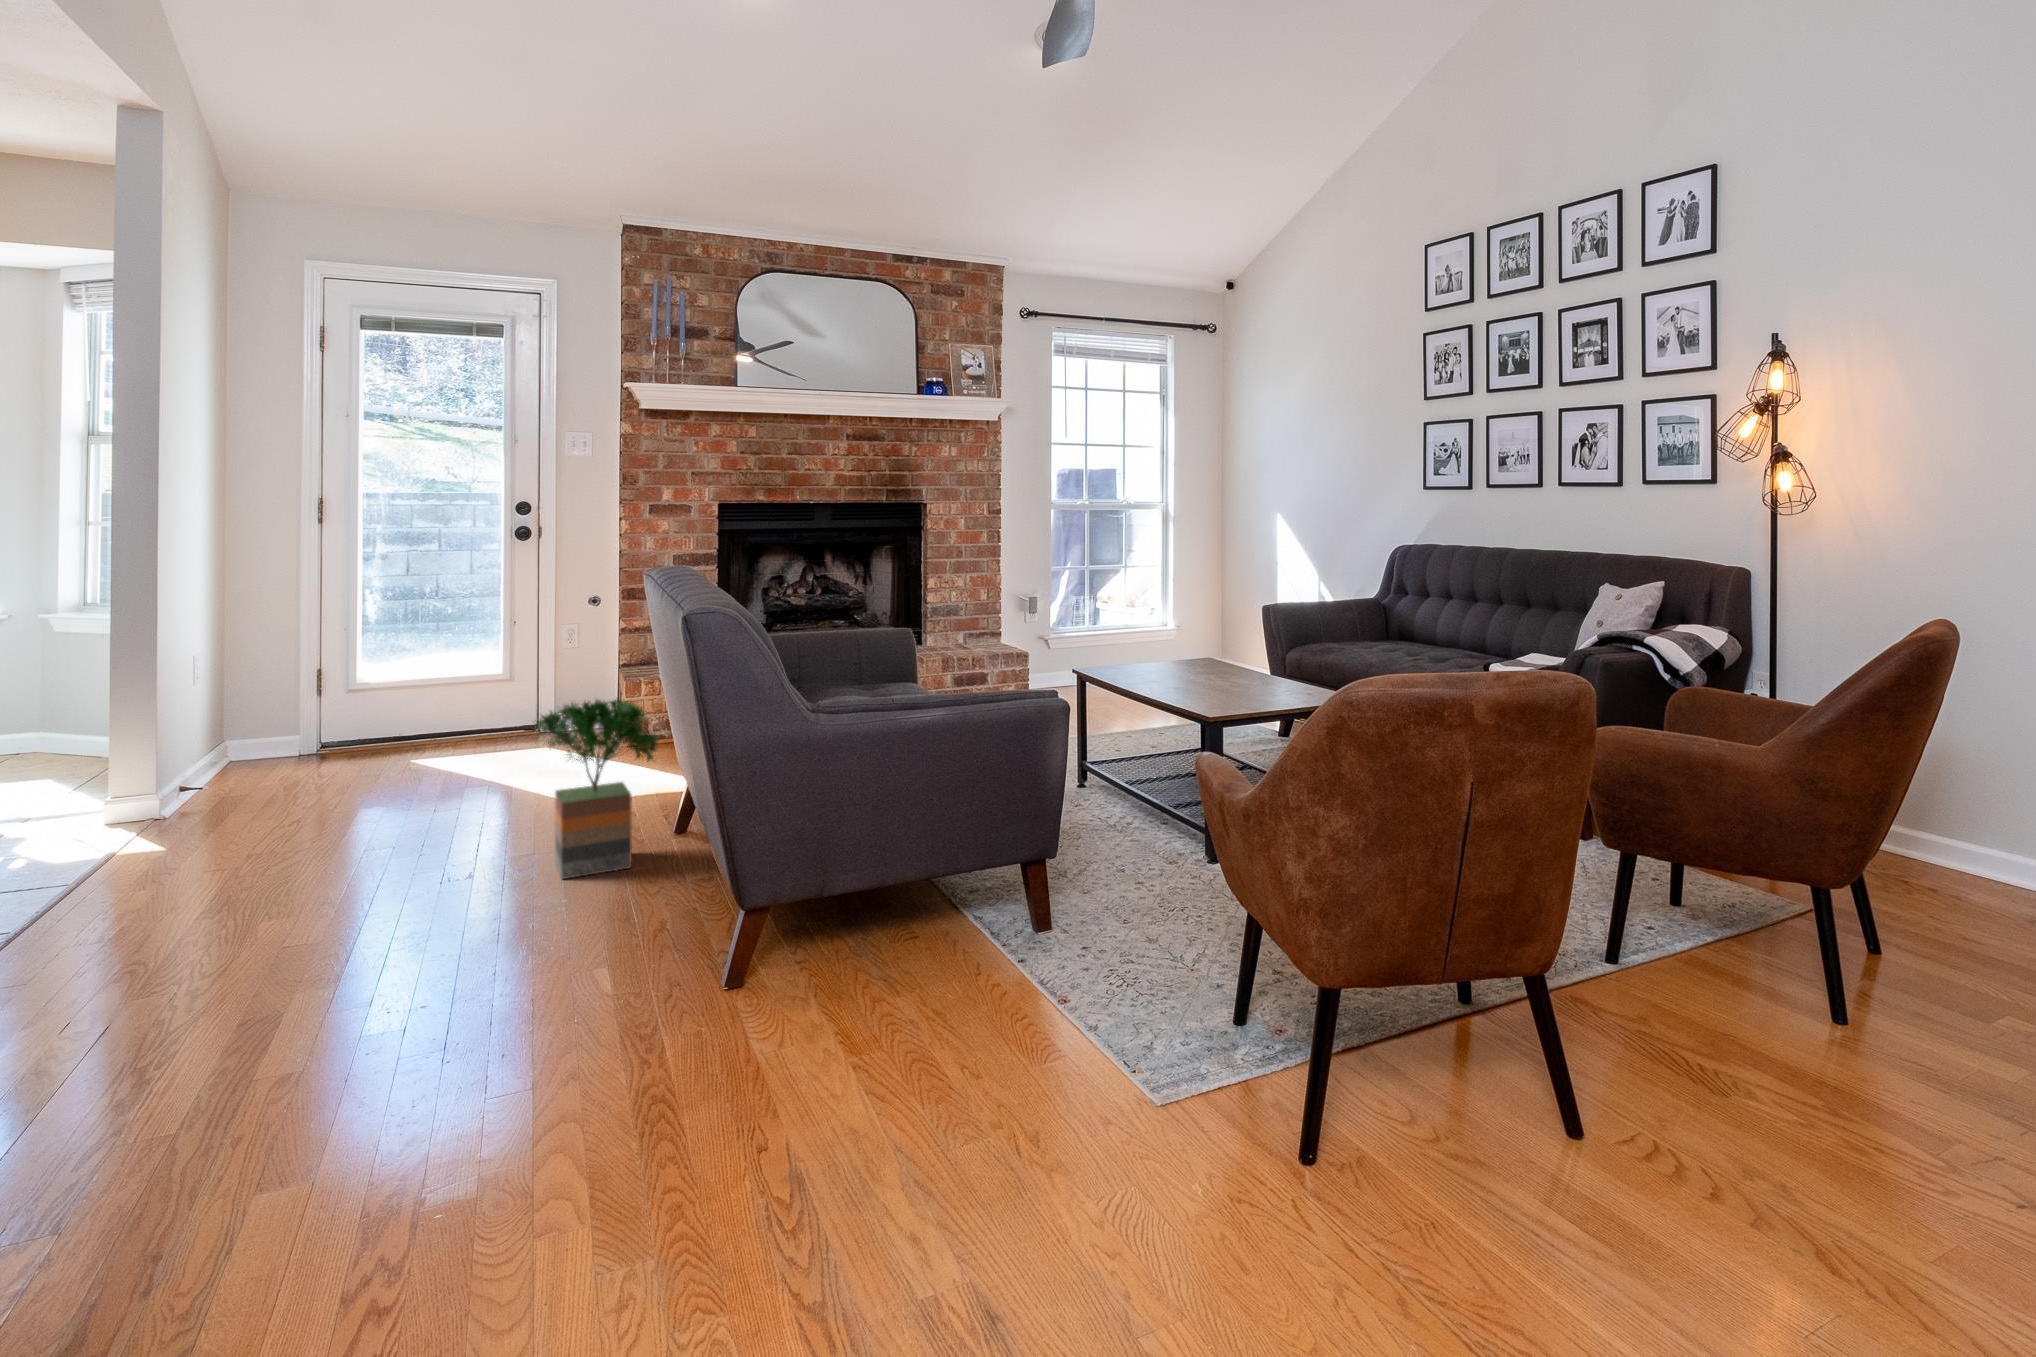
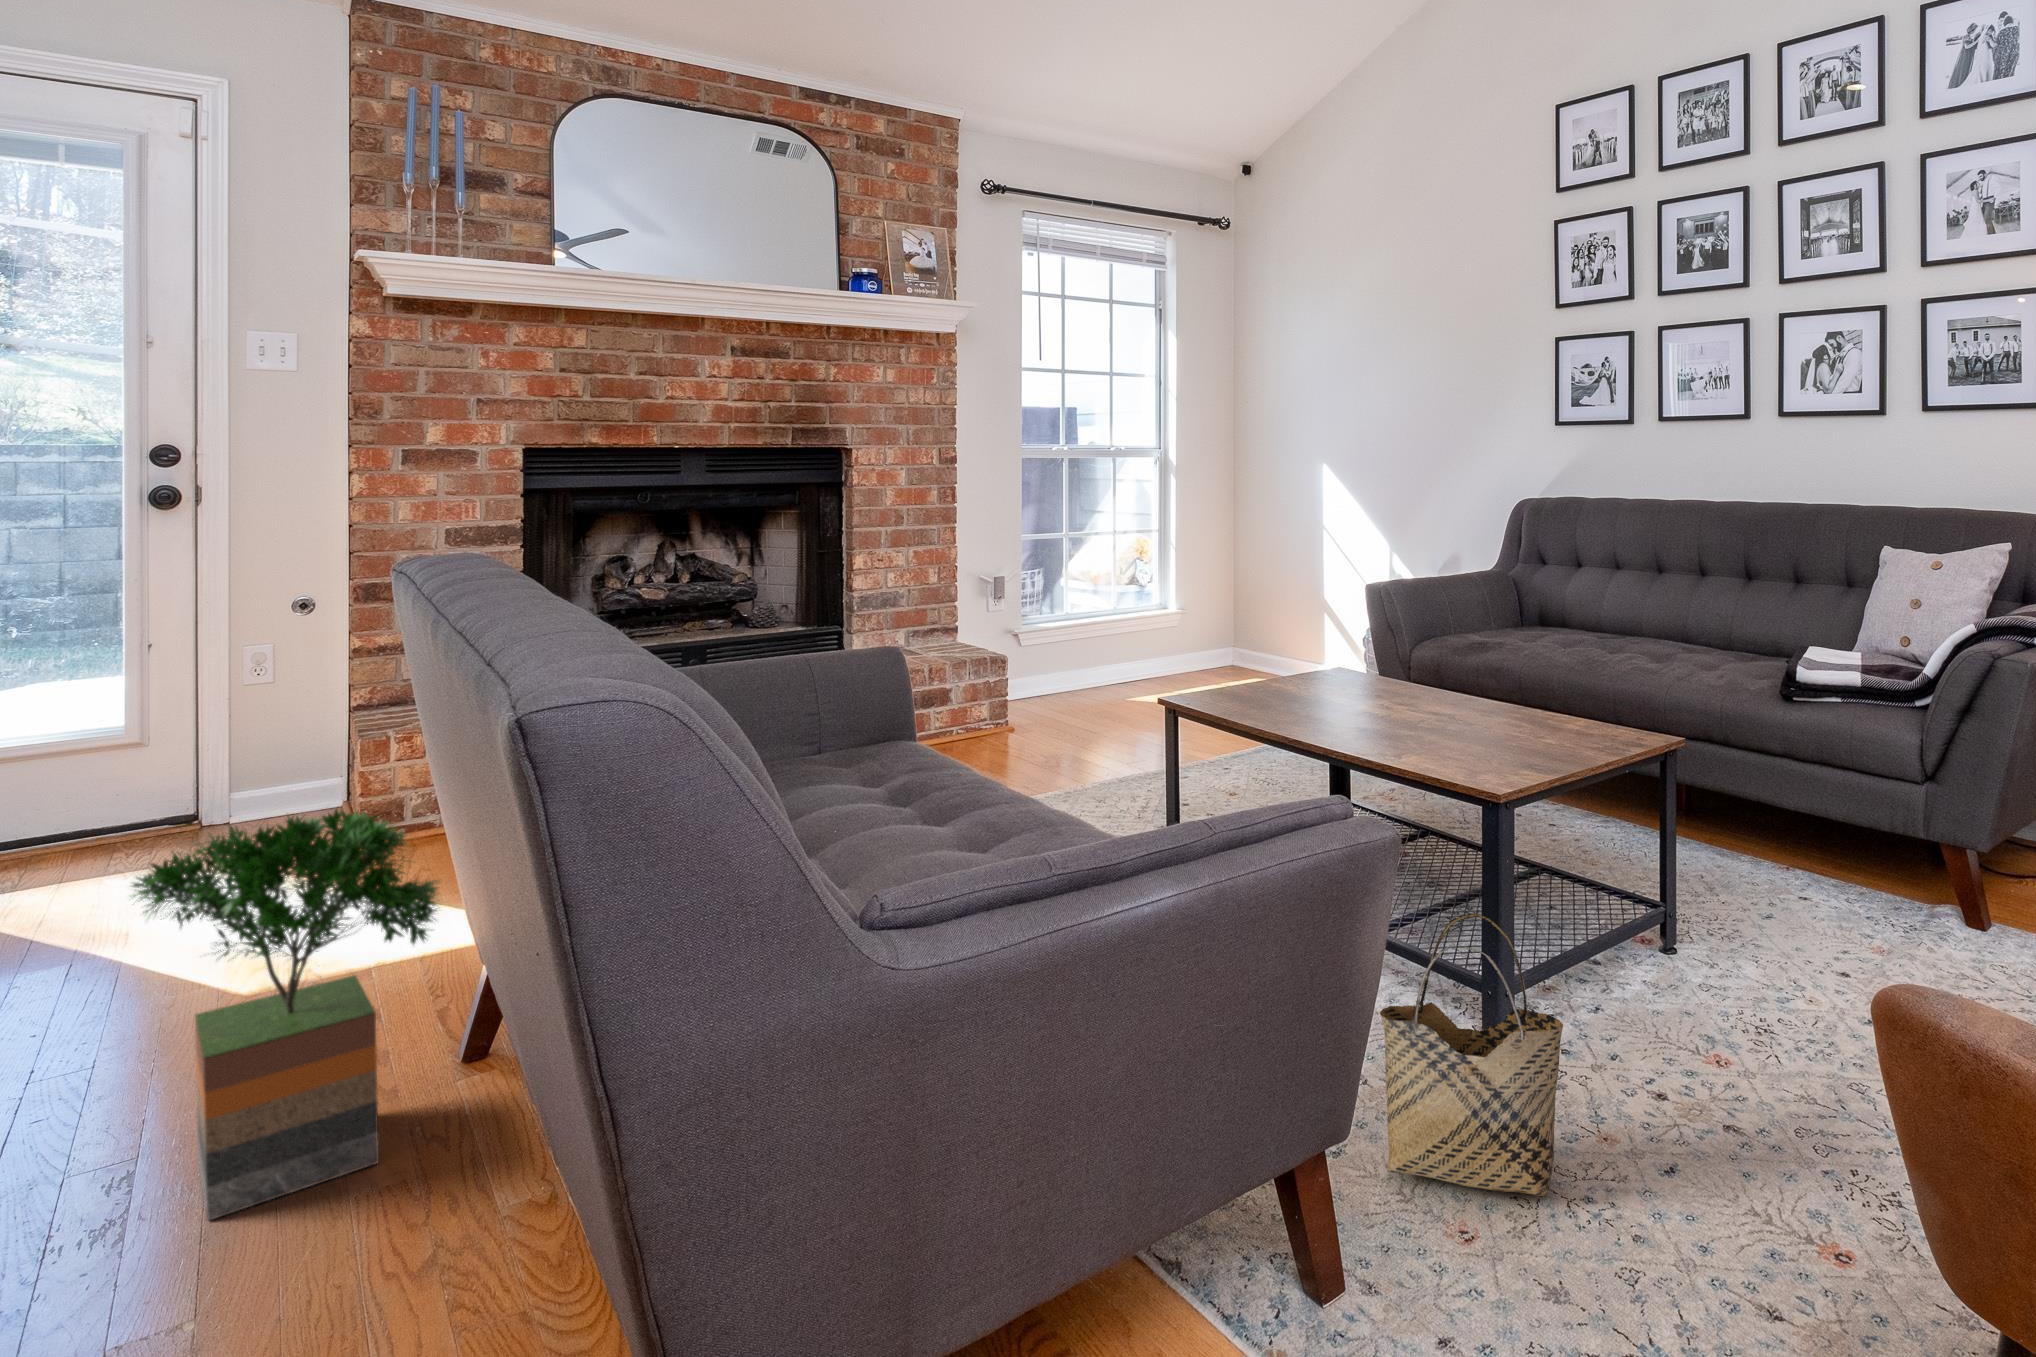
woven basket: none [1097,775,1188,916] -> present [1380,913,1563,1196]

